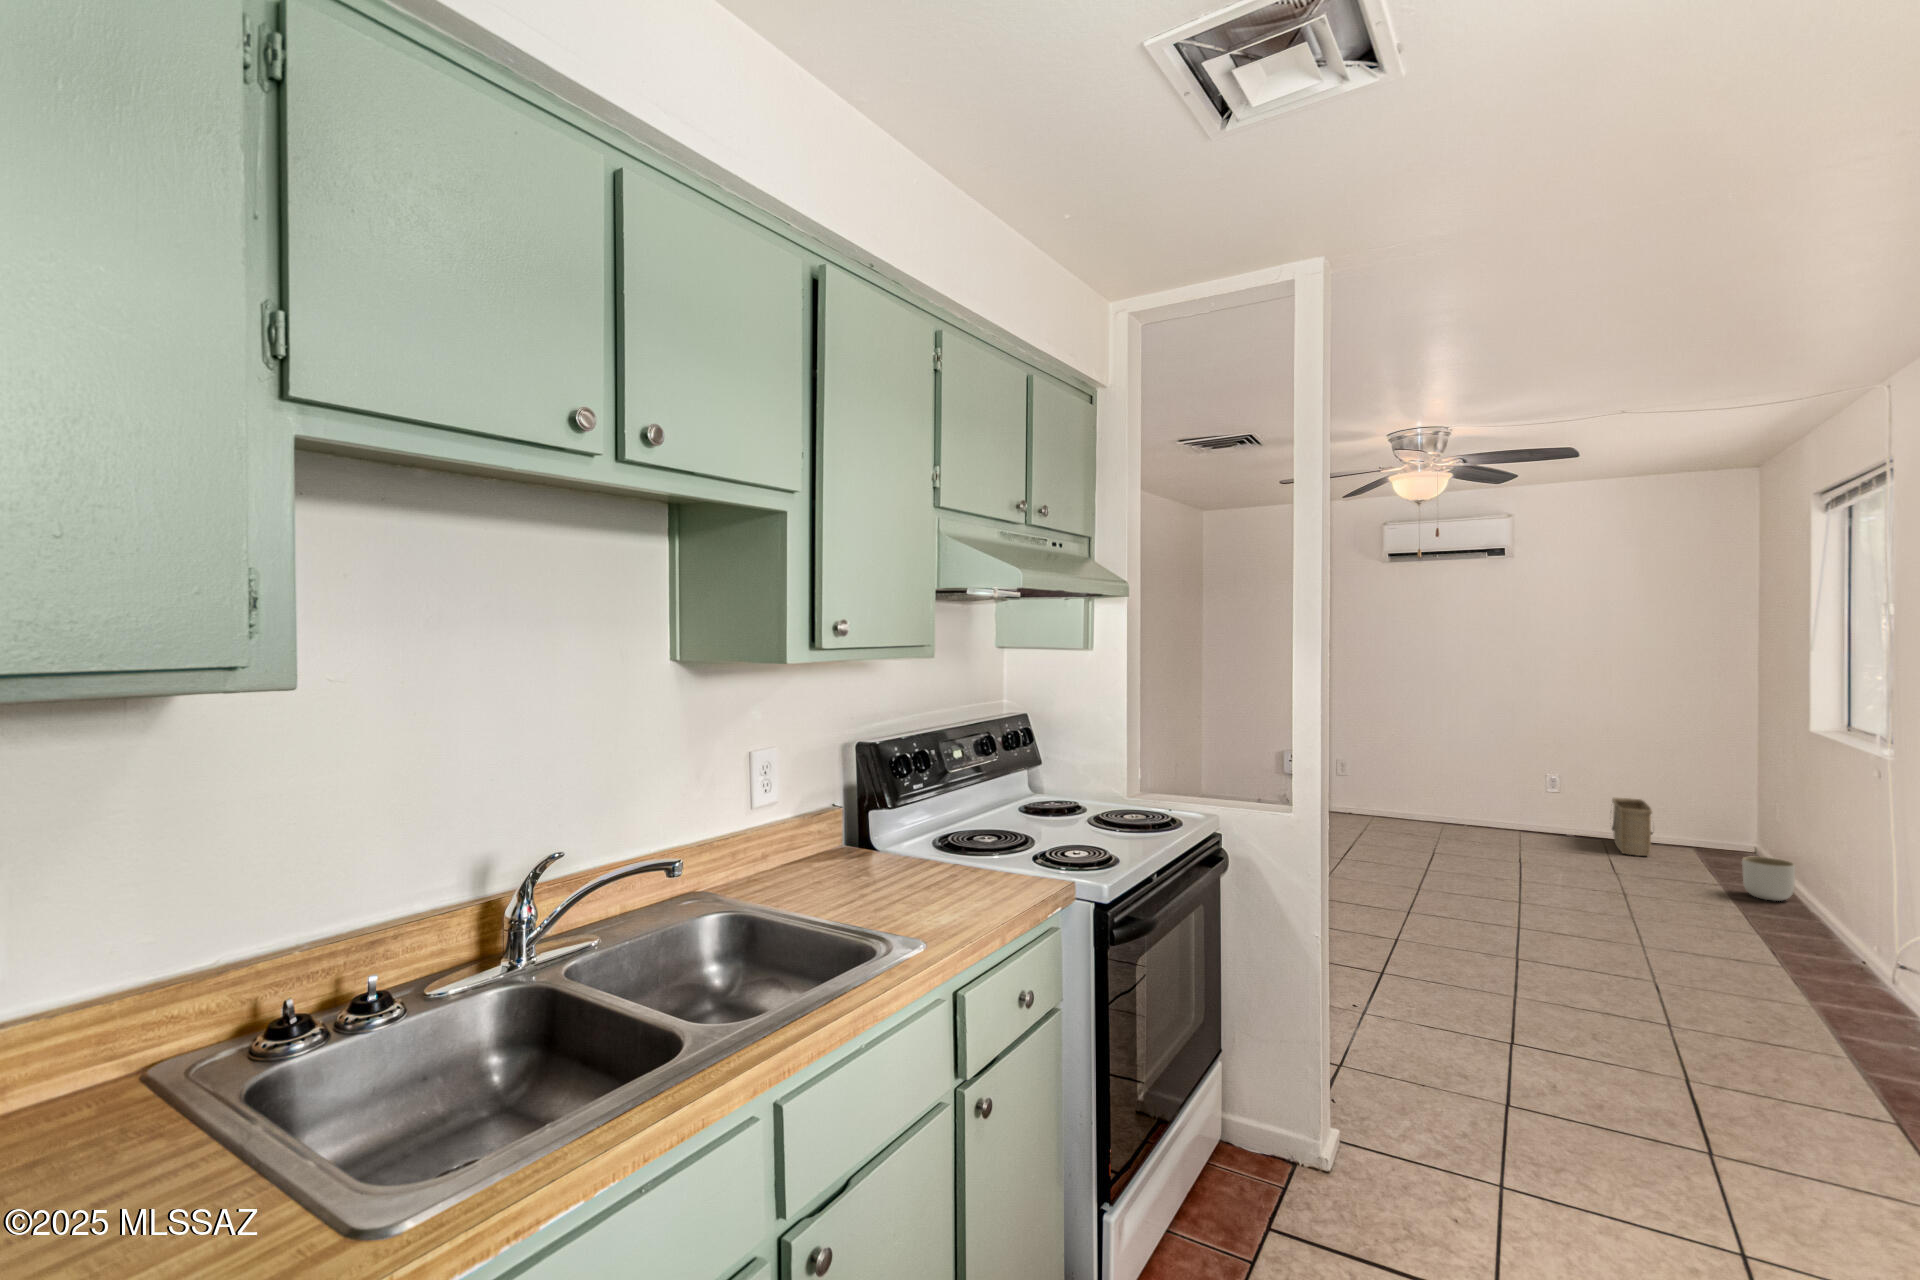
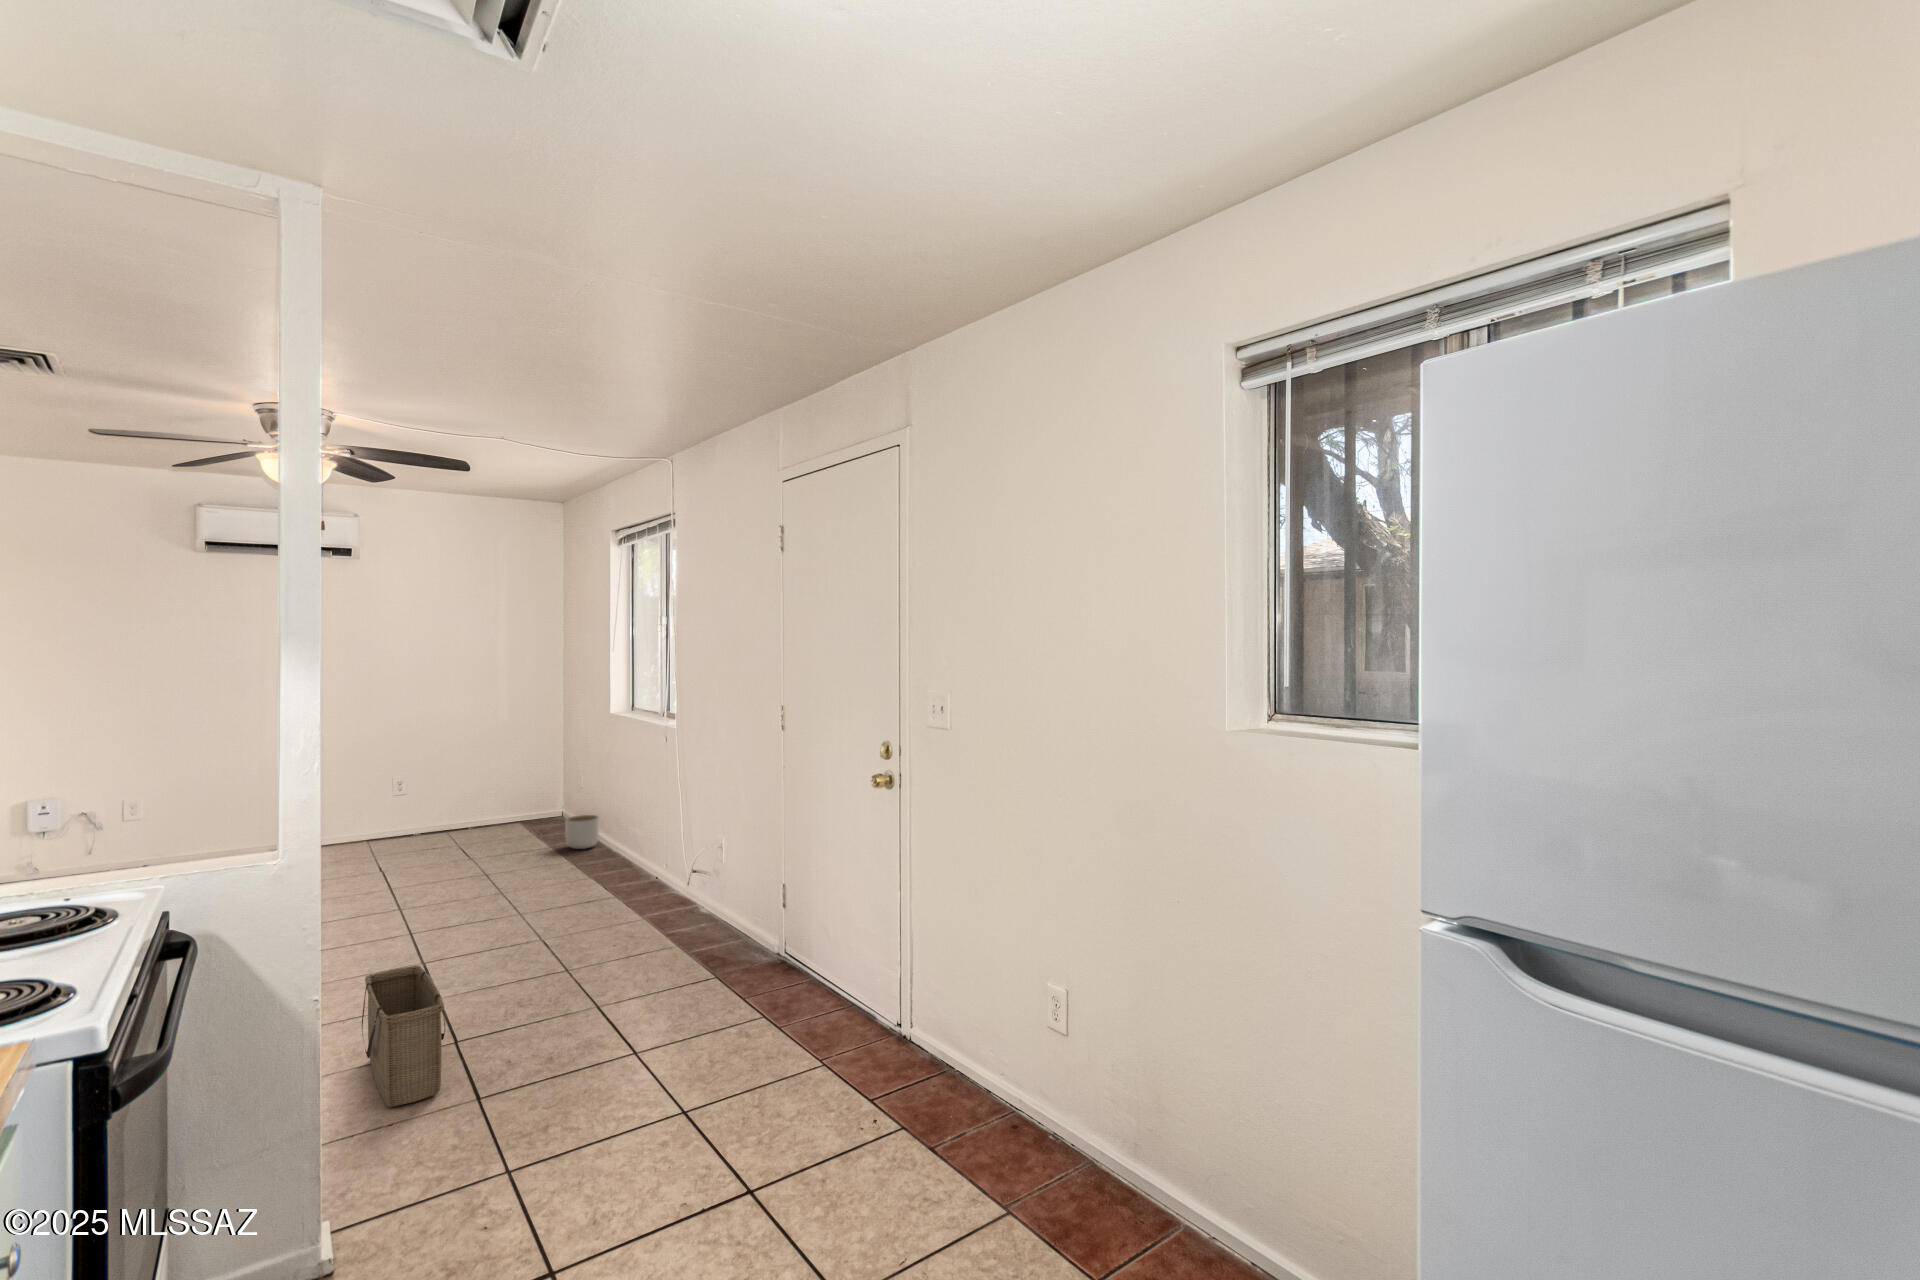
basket: present [1612,798,1653,856] -> present [362,966,445,1107]

